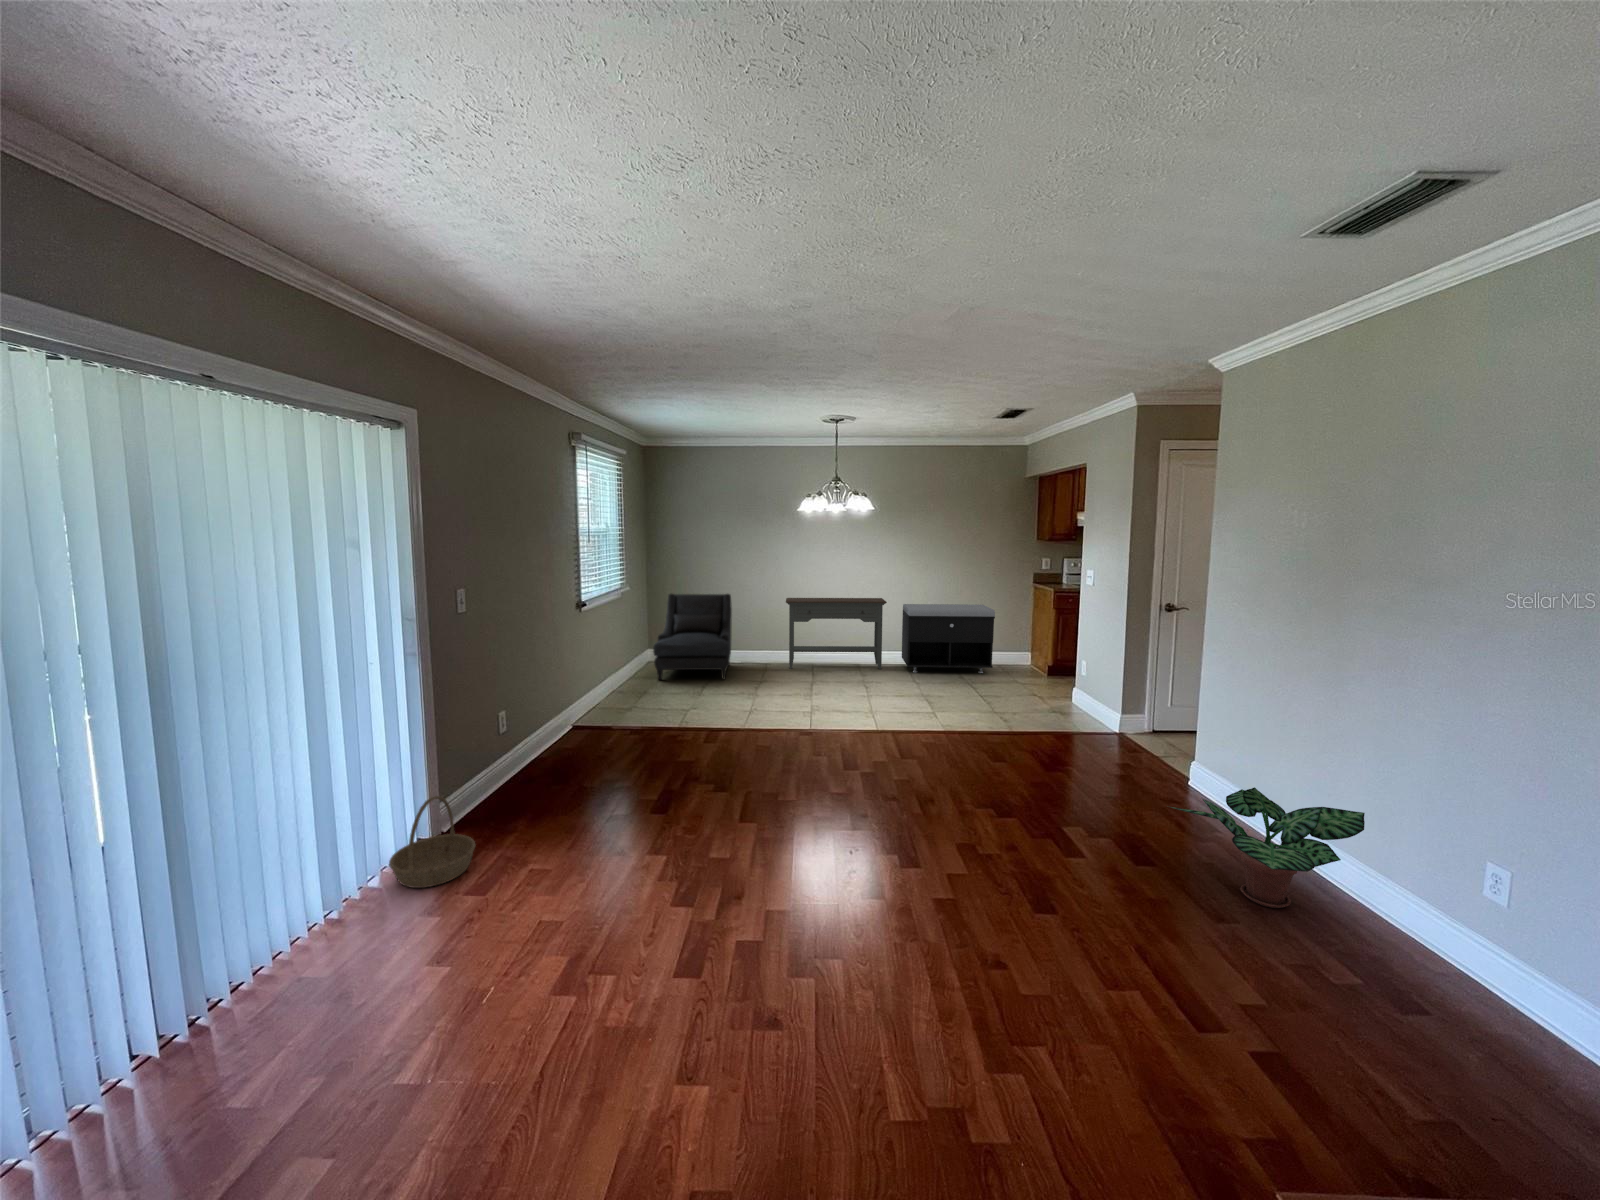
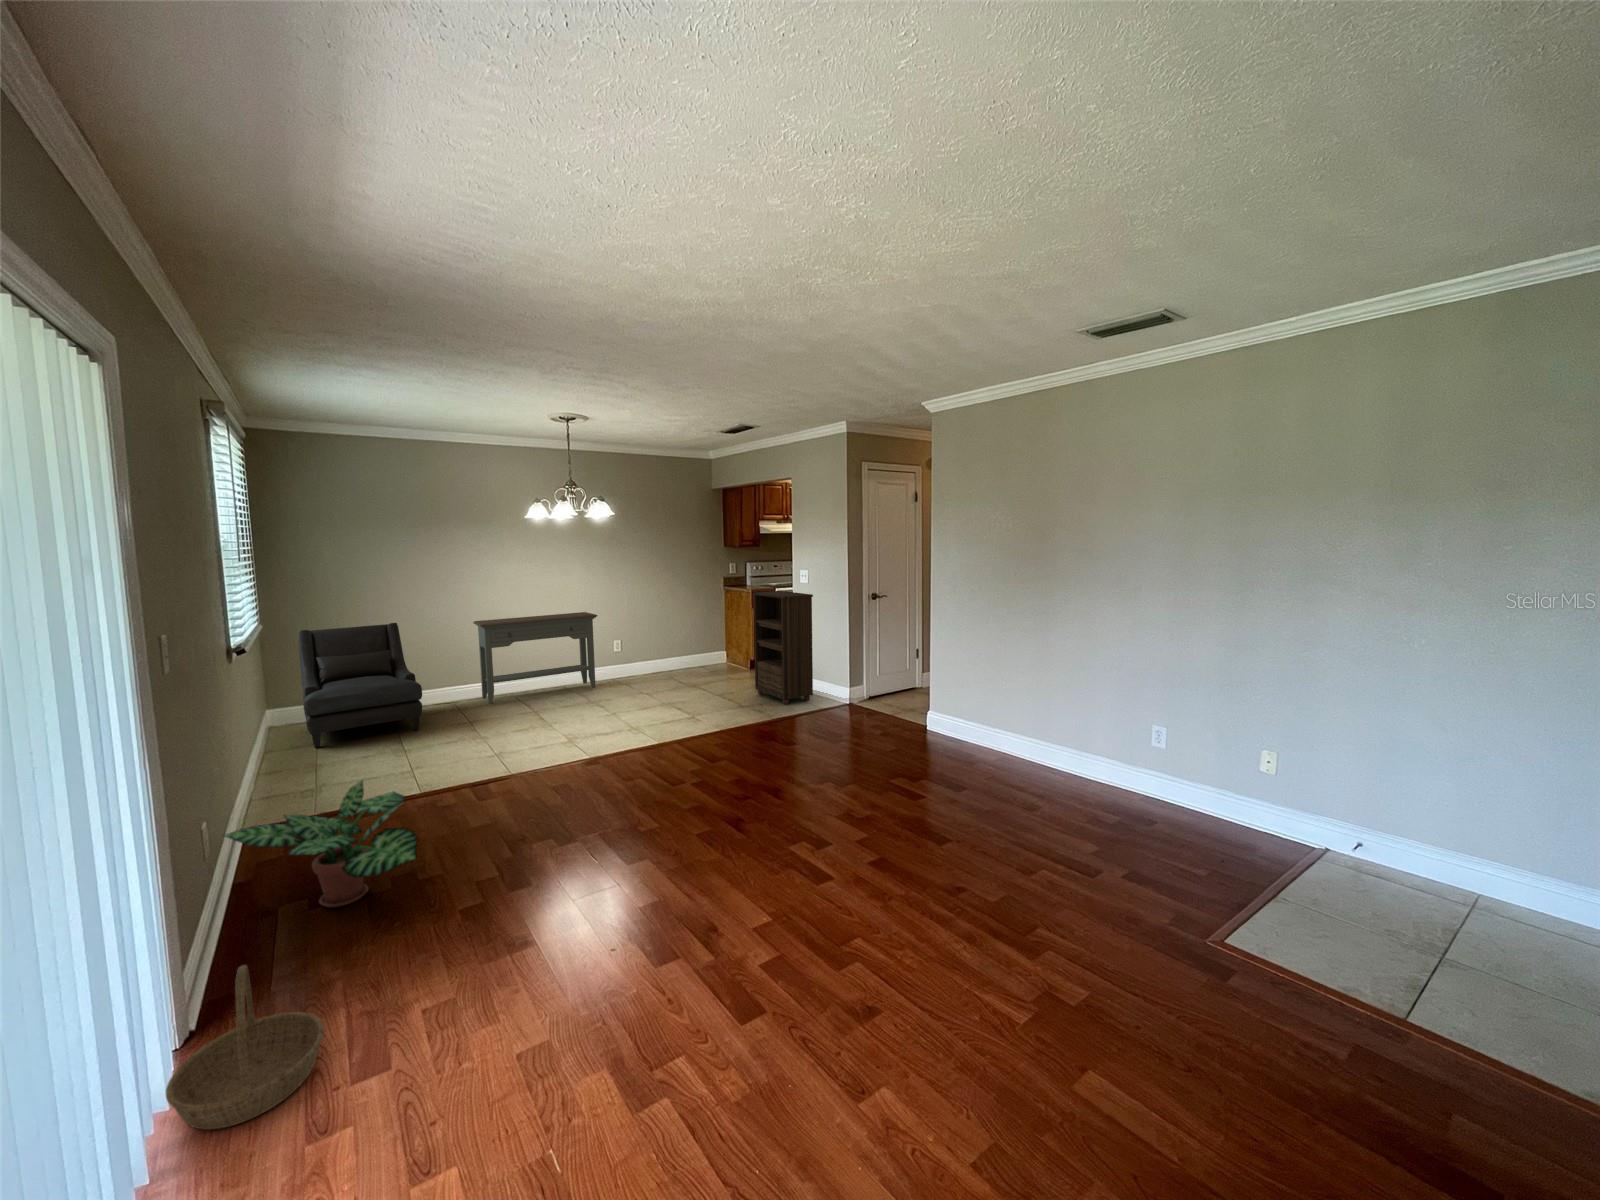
bookshelf: none [1022,592,1087,720] -> present [752,591,813,704]
storage bench: present [902,604,995,673] -> none [608,610,705,685]
potted plant: present [1171,787,1365,908] -> present [223,780,418,907]

